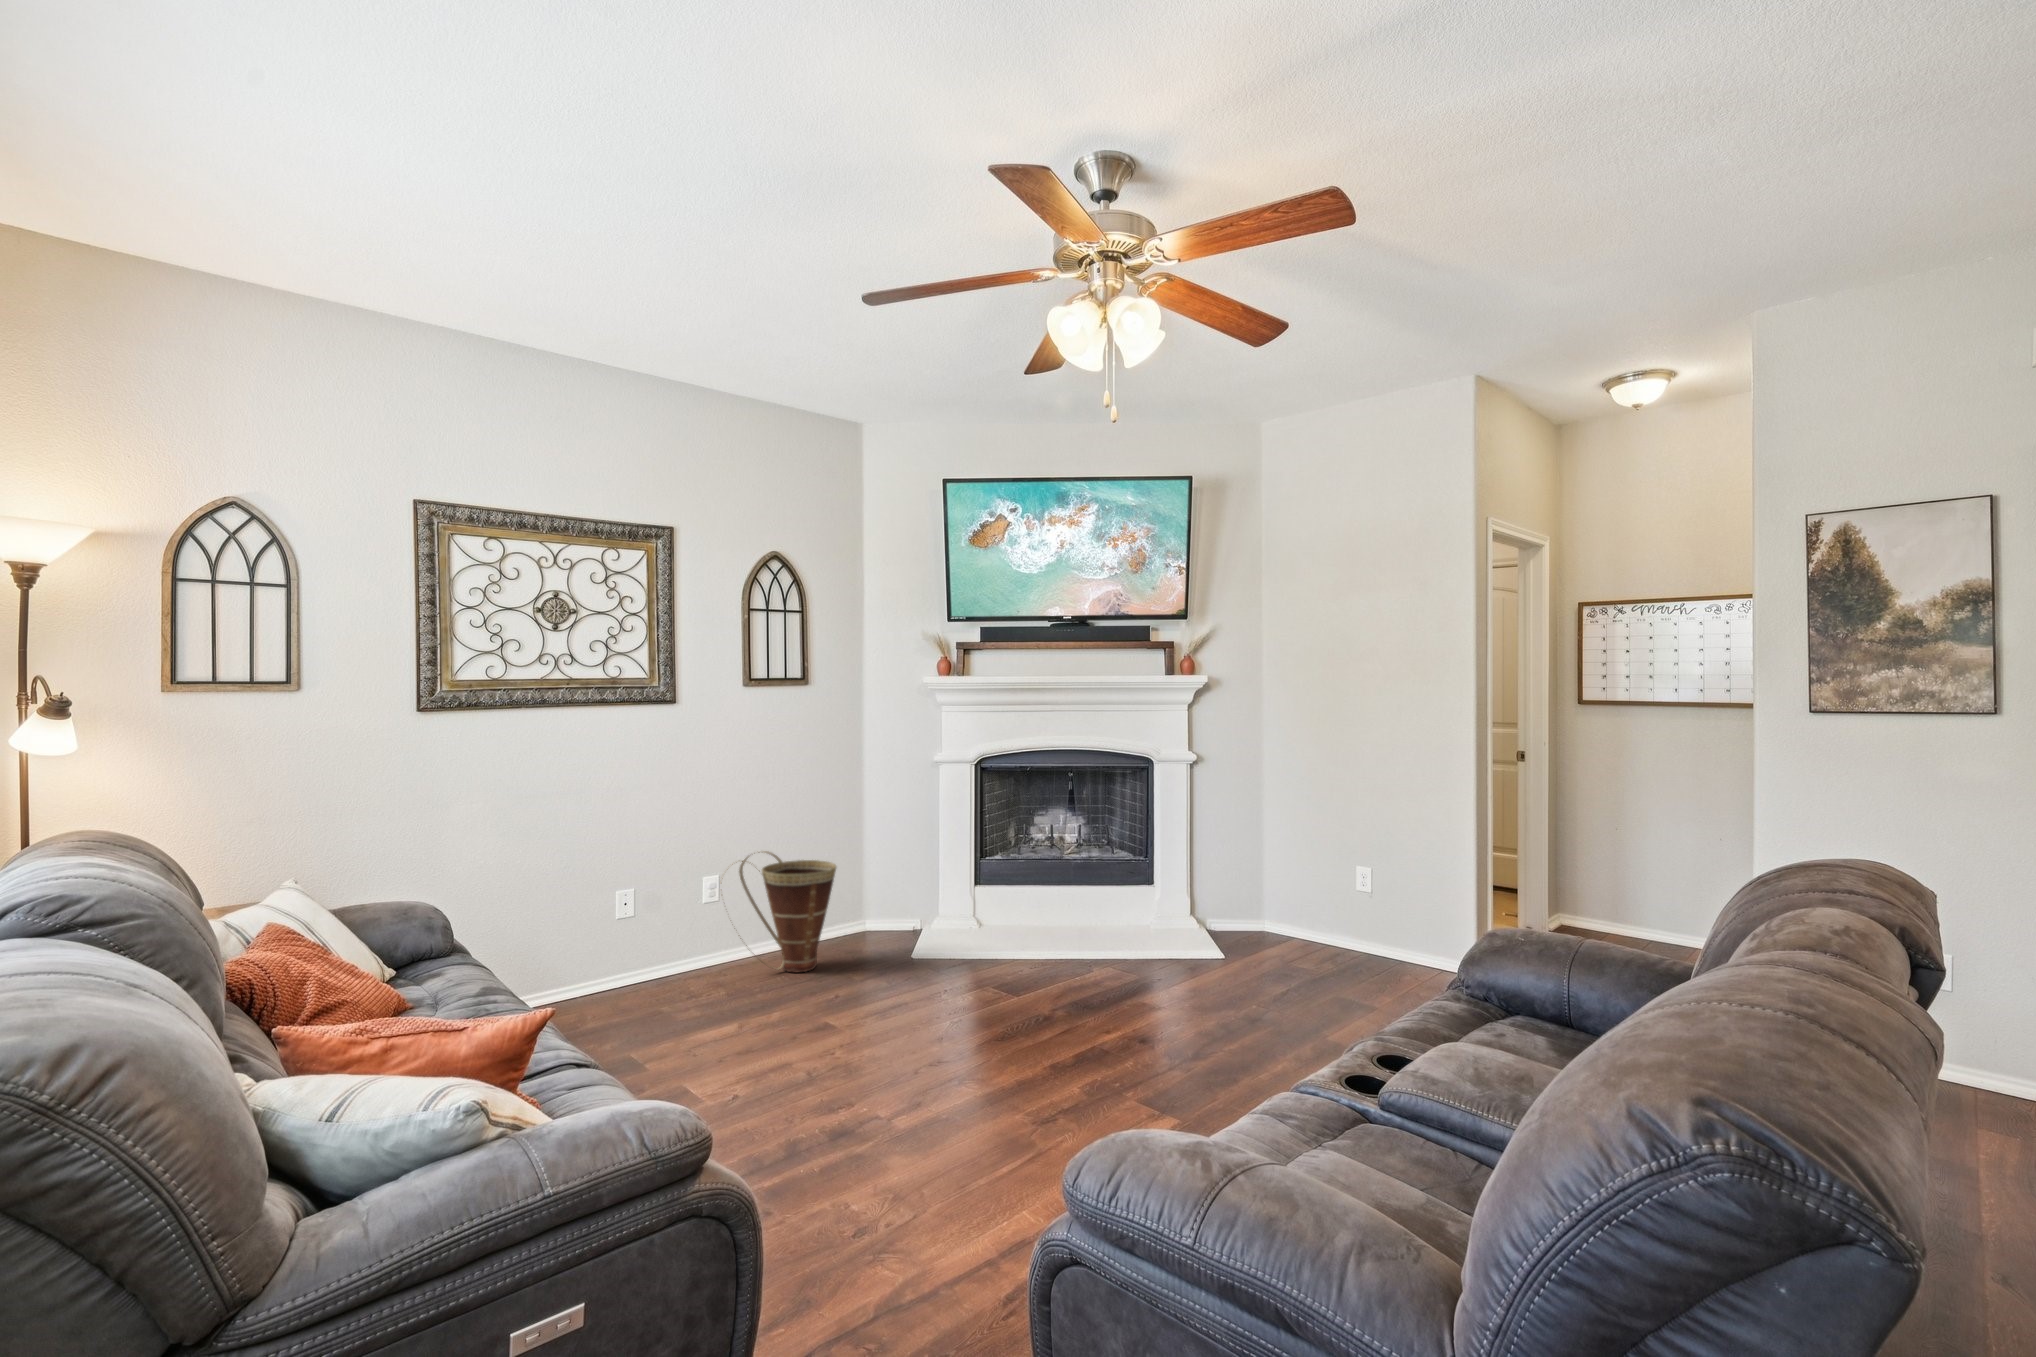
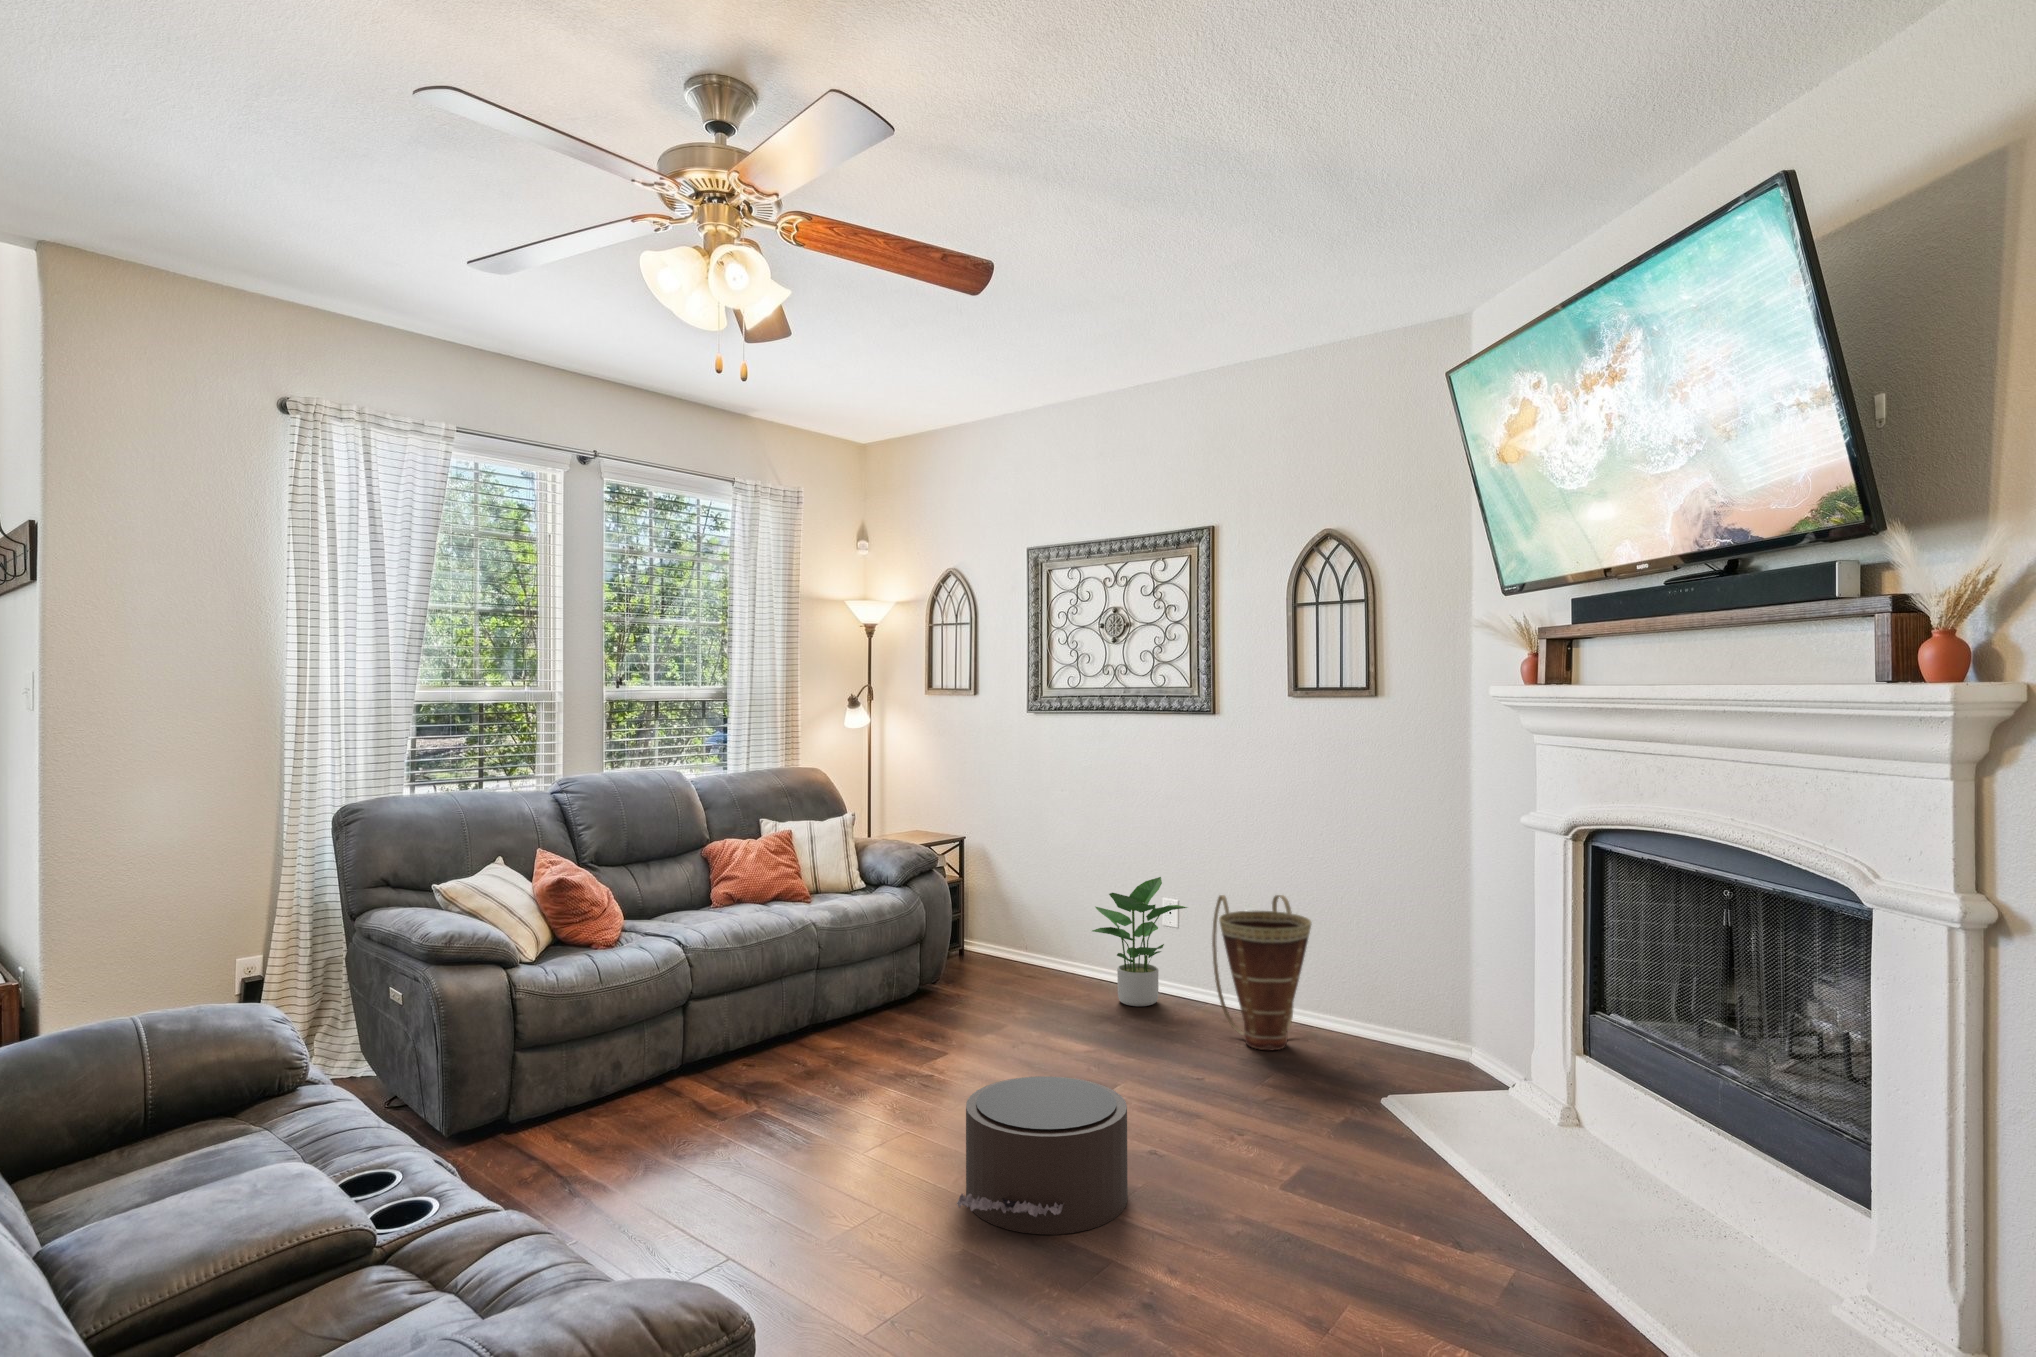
potted plant: none [584,867,682,1000] -> present [1092,877,1187,1006]
pouf: none [966,967,1123,1074] -> present [956,1076,1128,1235]

